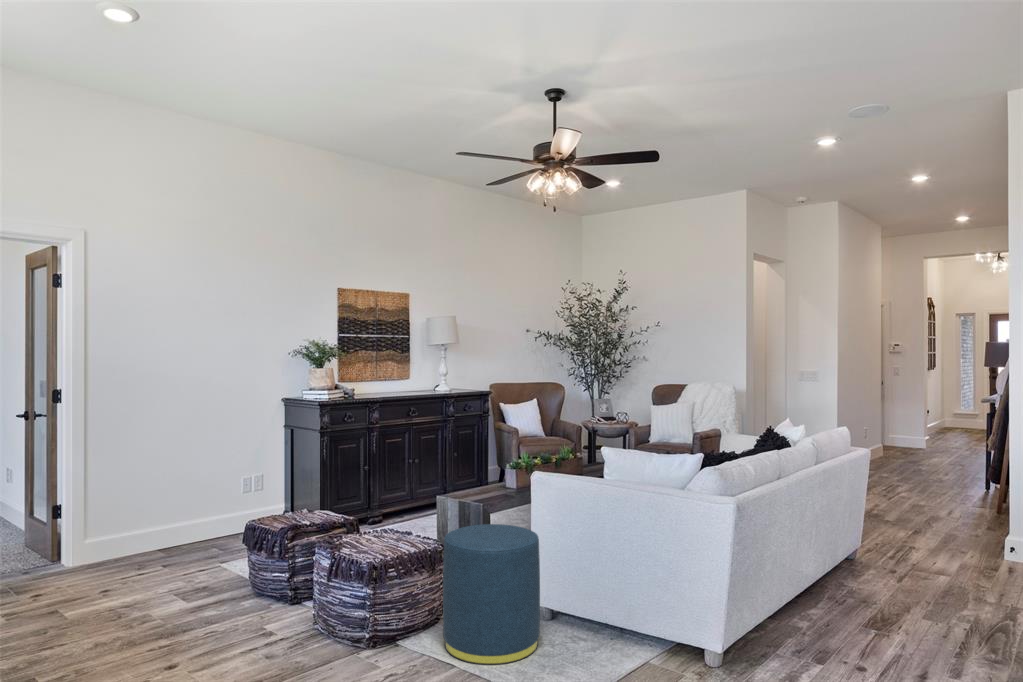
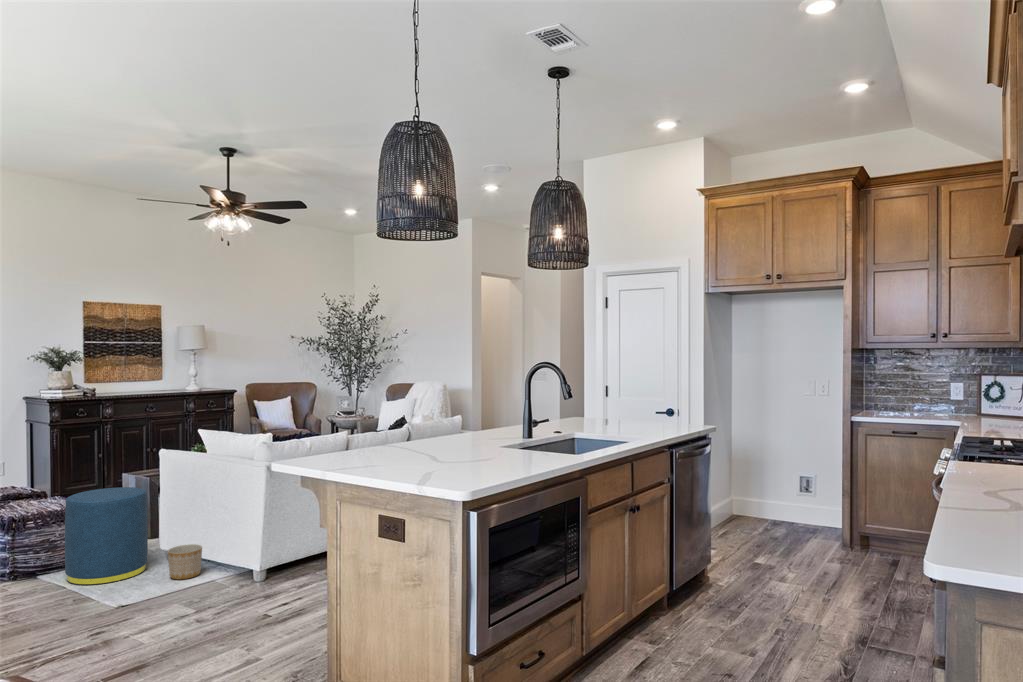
planter: none [583,609,627,662] -> present [168,544,202,580]

